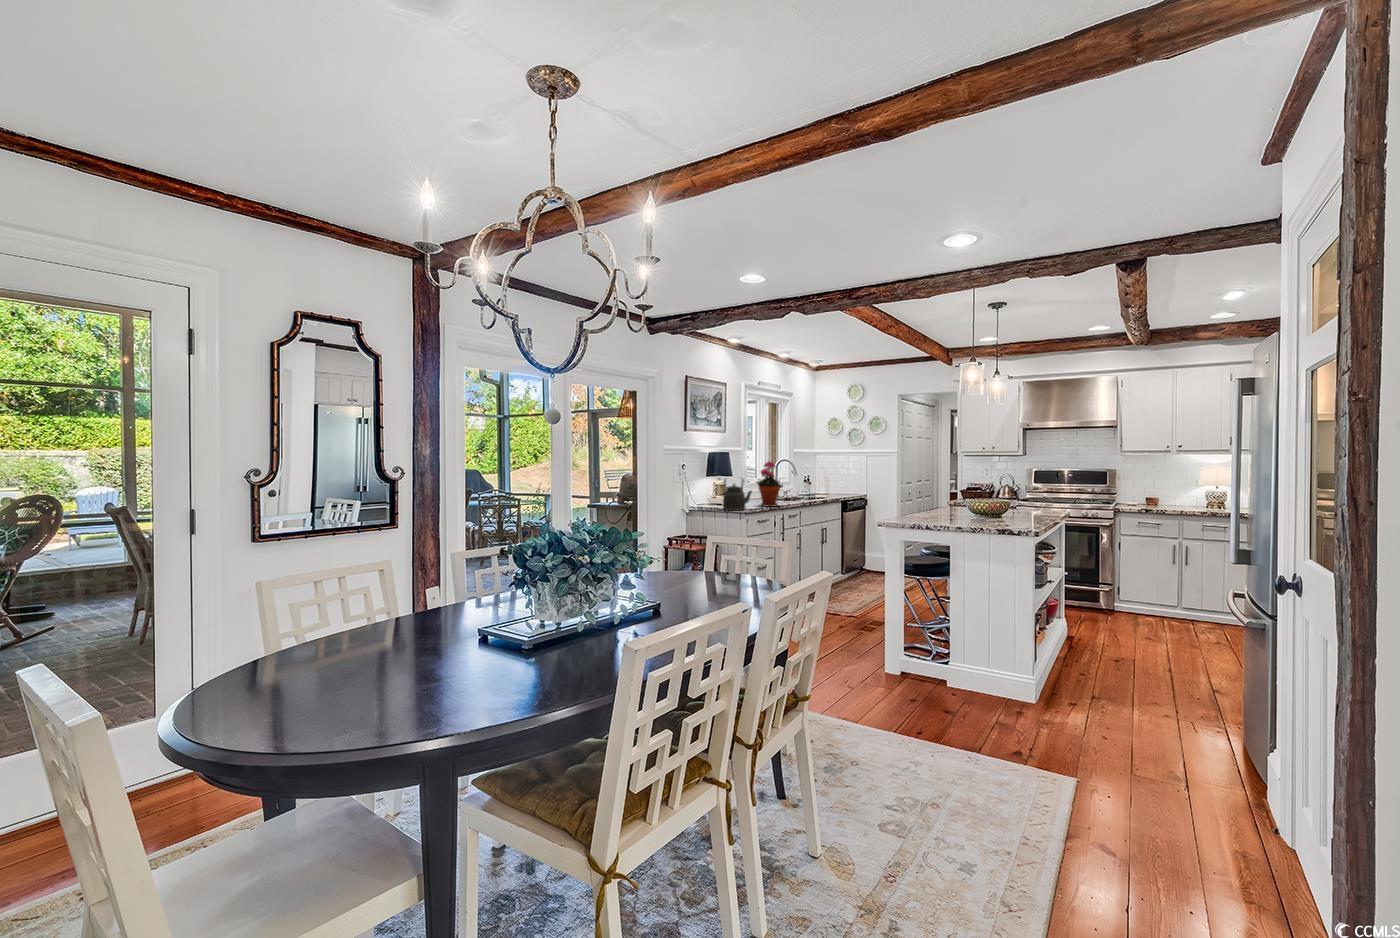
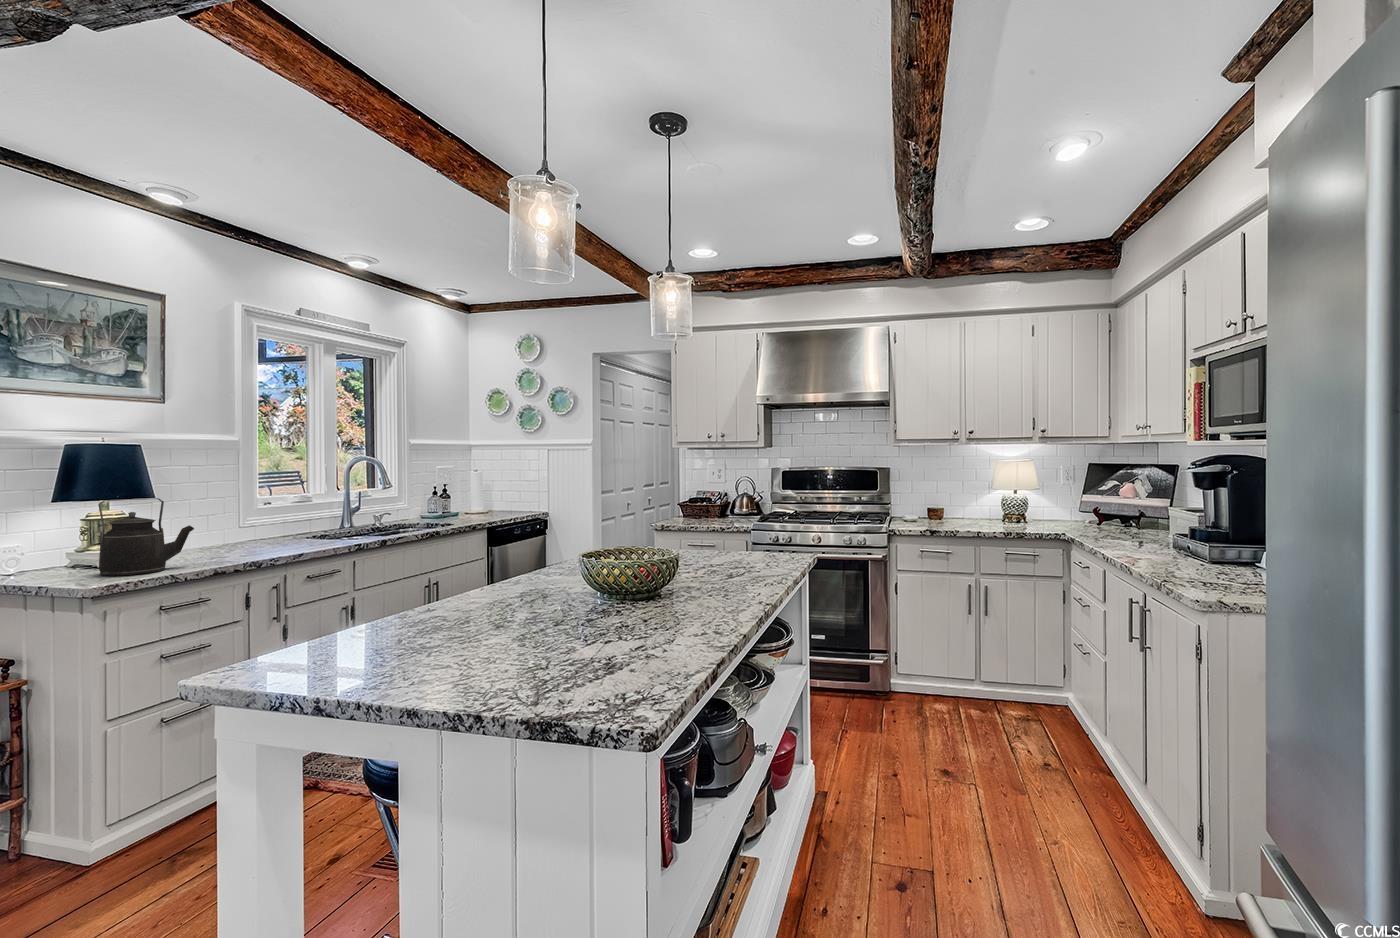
potted plant: present [757,461,783,507] -> none [227,460,298,556]

